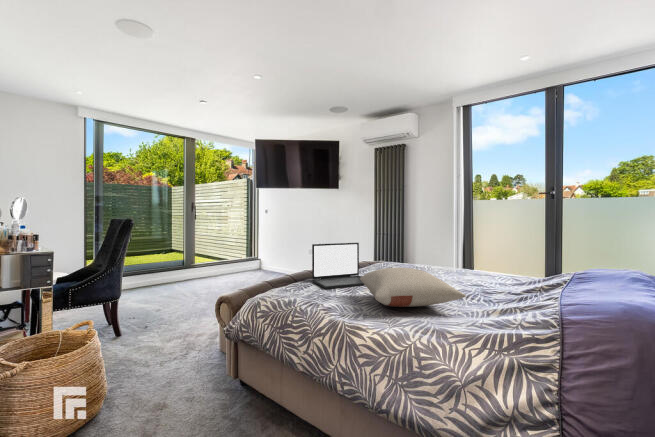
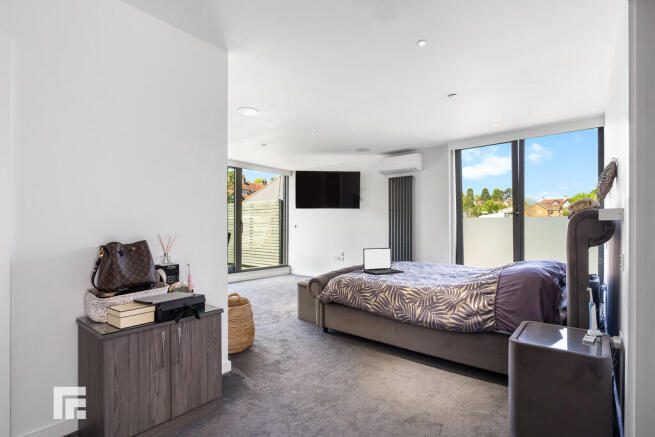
pillow: present [360,268,466,307] -> none [398,259,458,279]

